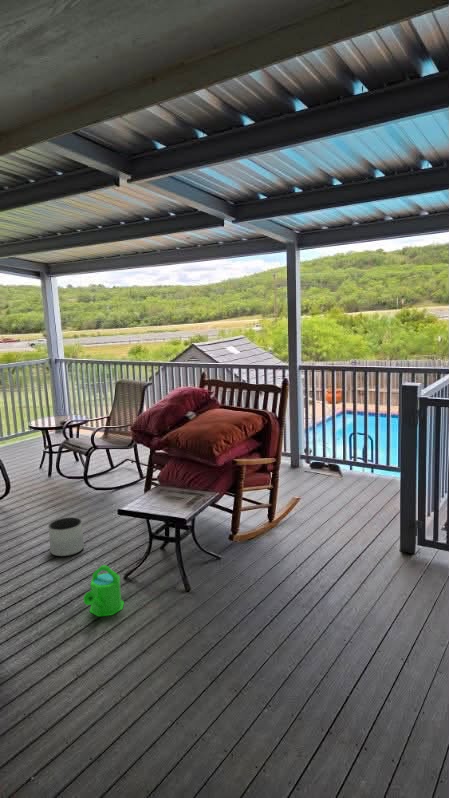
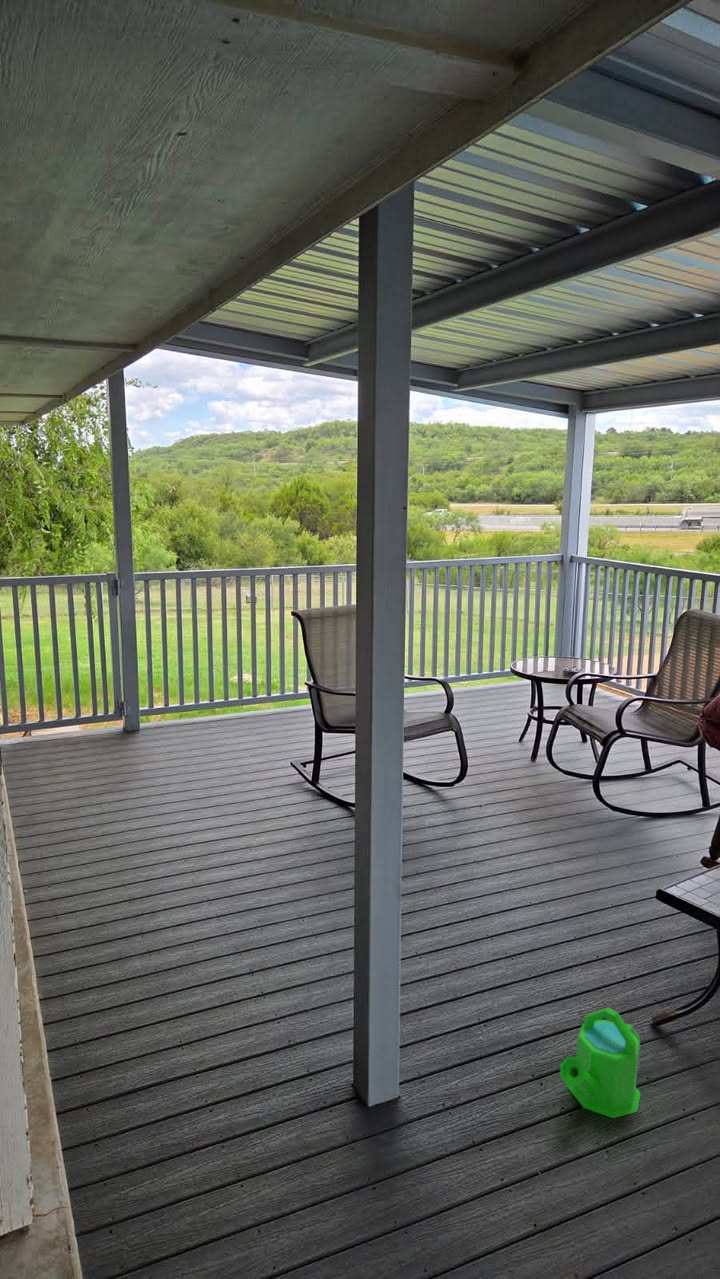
planter: present [49,517,84,557] -> none [514,862,578,938]

